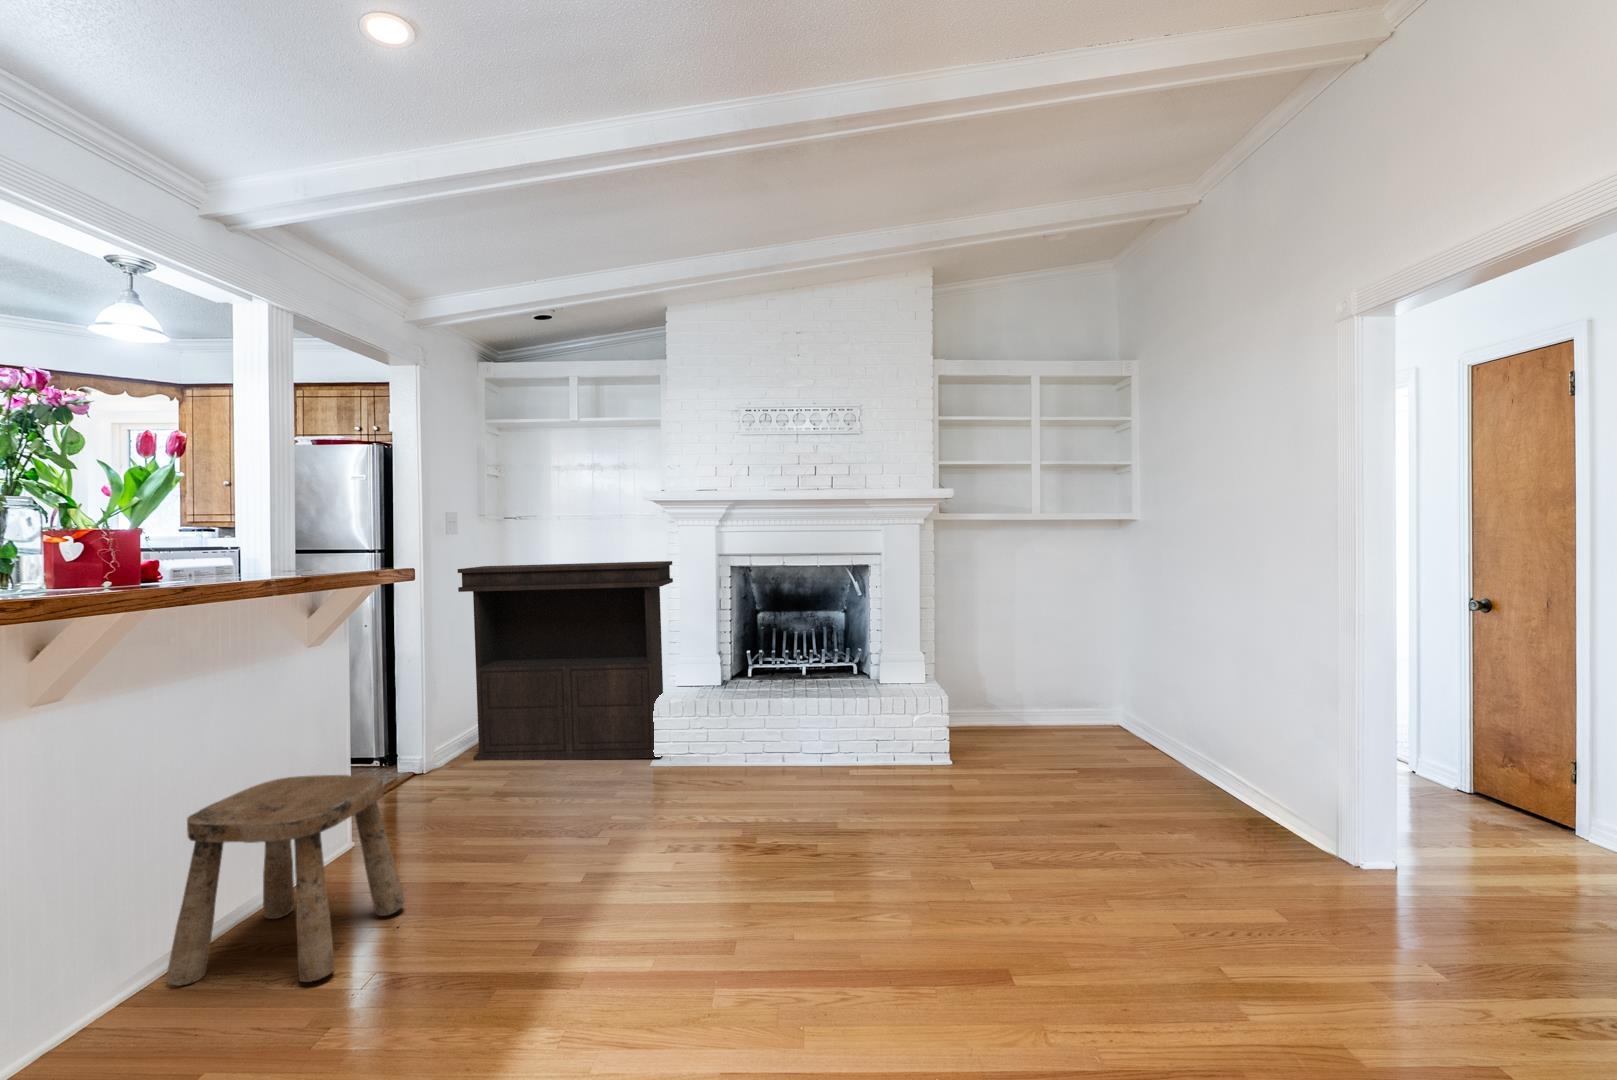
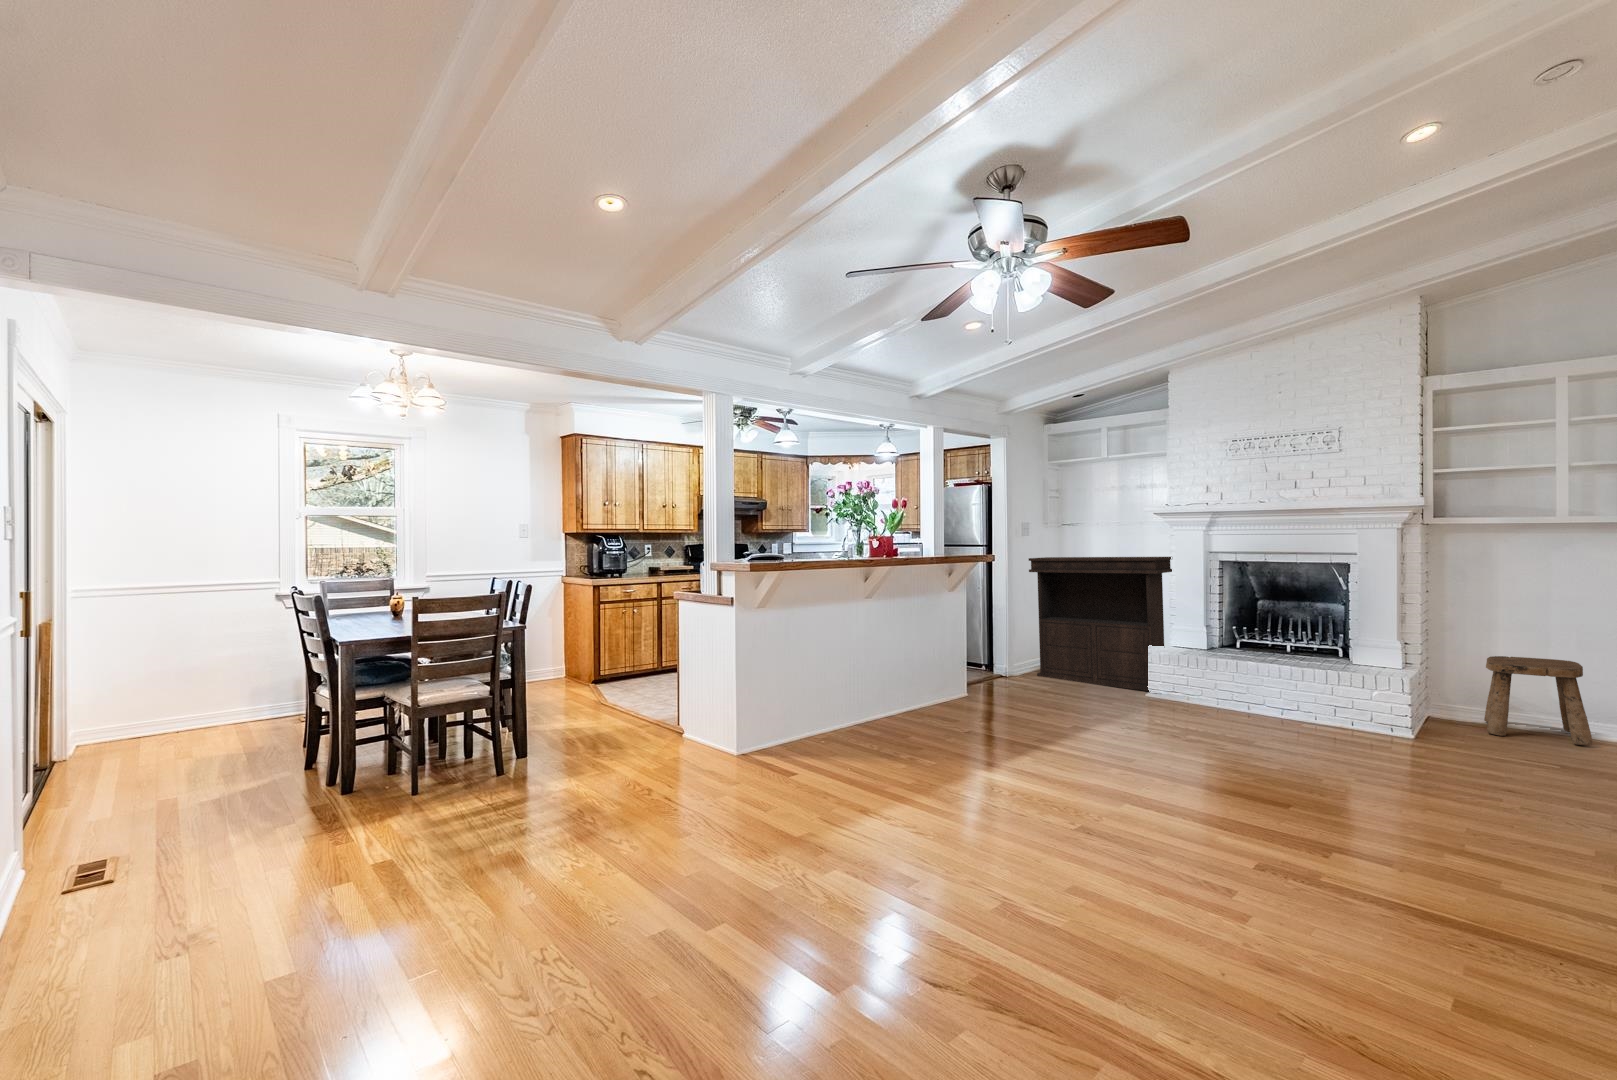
stool: present [166,775,405,986] -> present [1484,656,1593,745]

